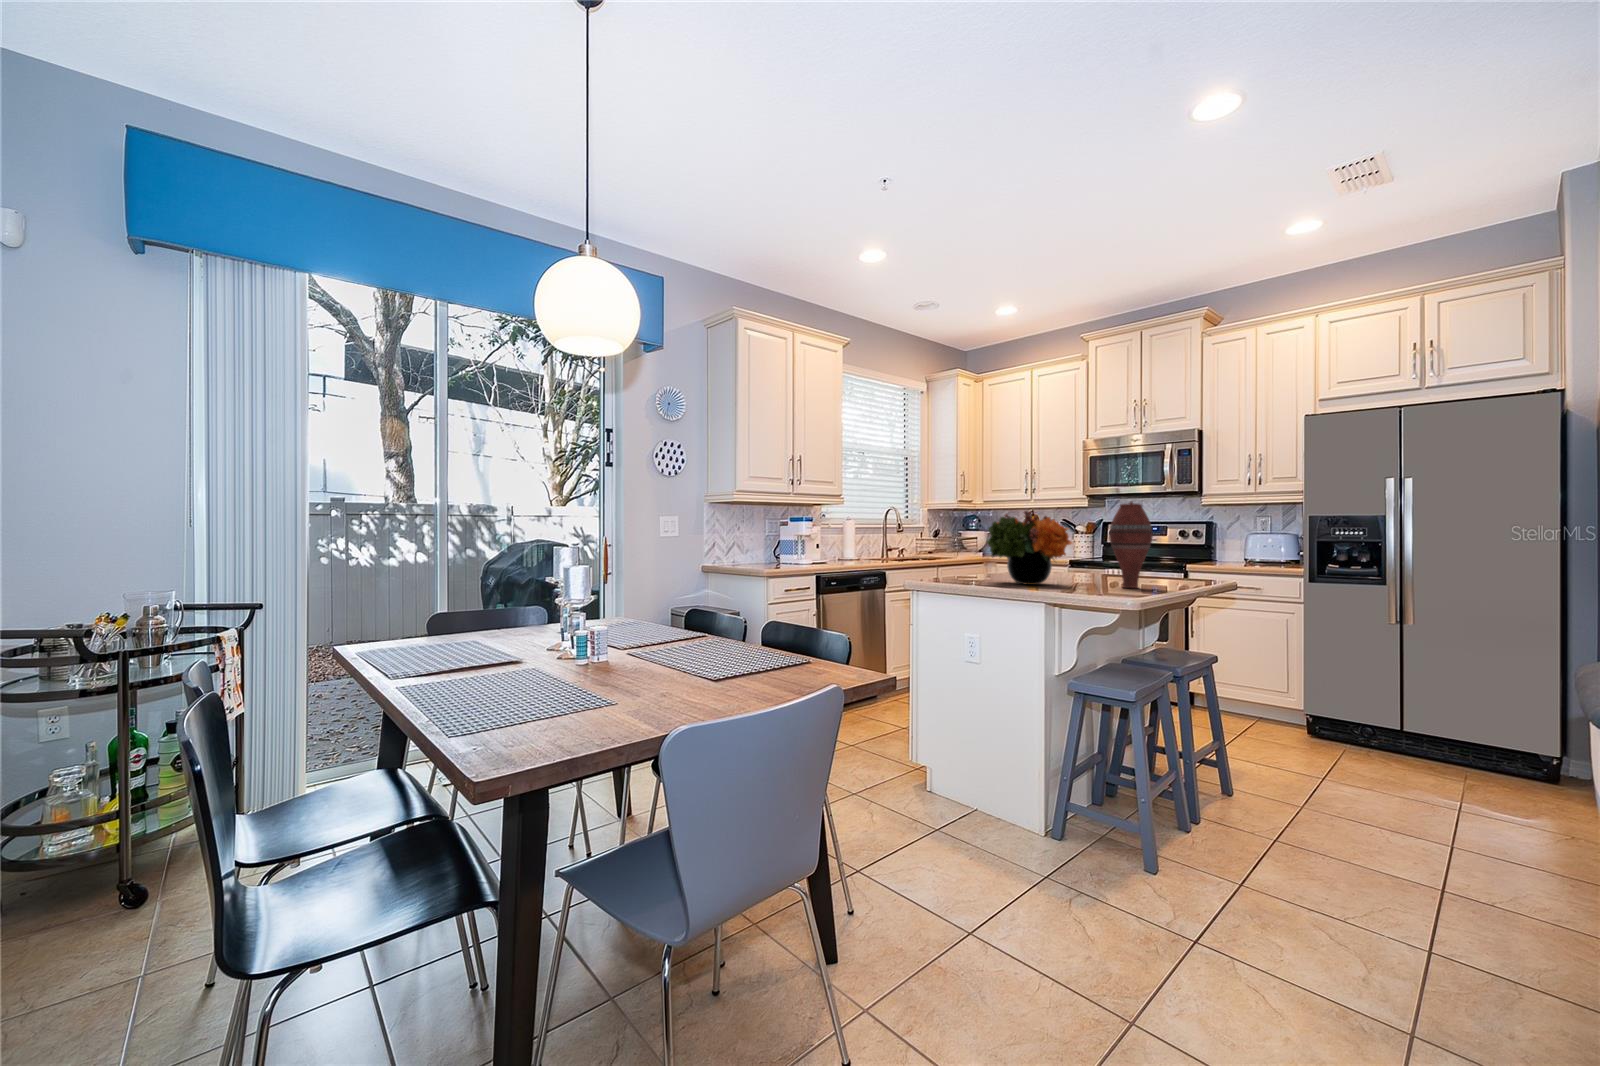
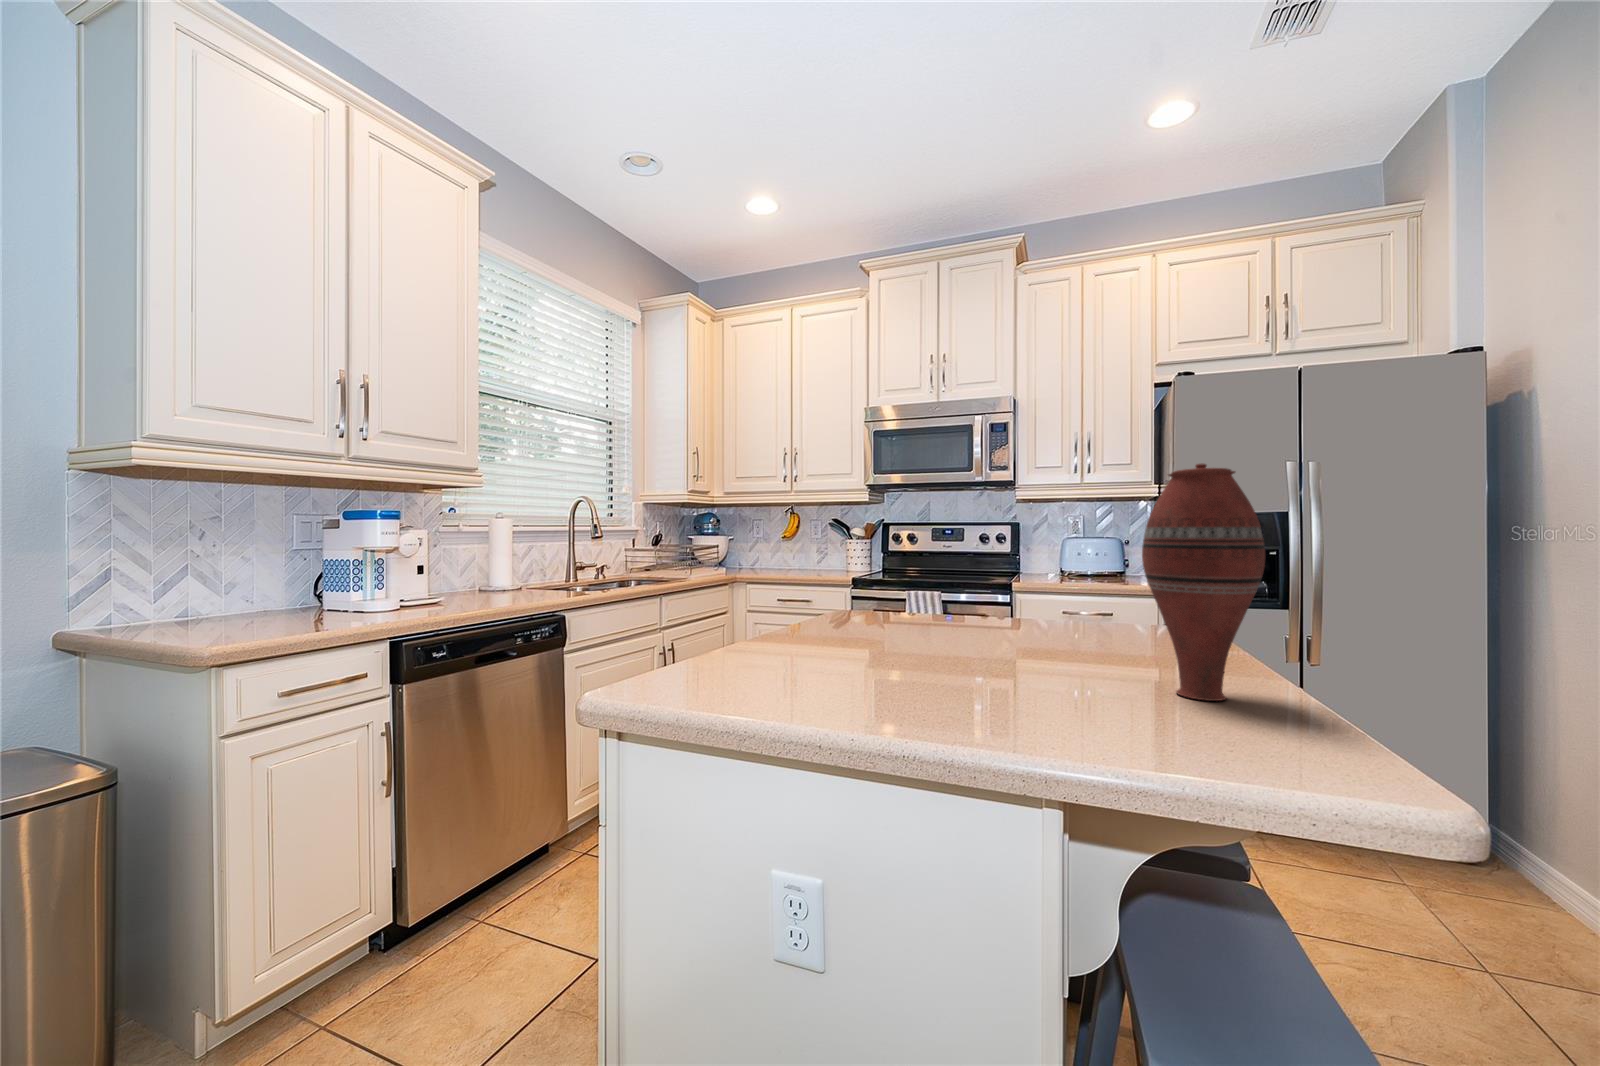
flower arrangement: present [987,511,1072,585] -> none [834,484,1085,711]

